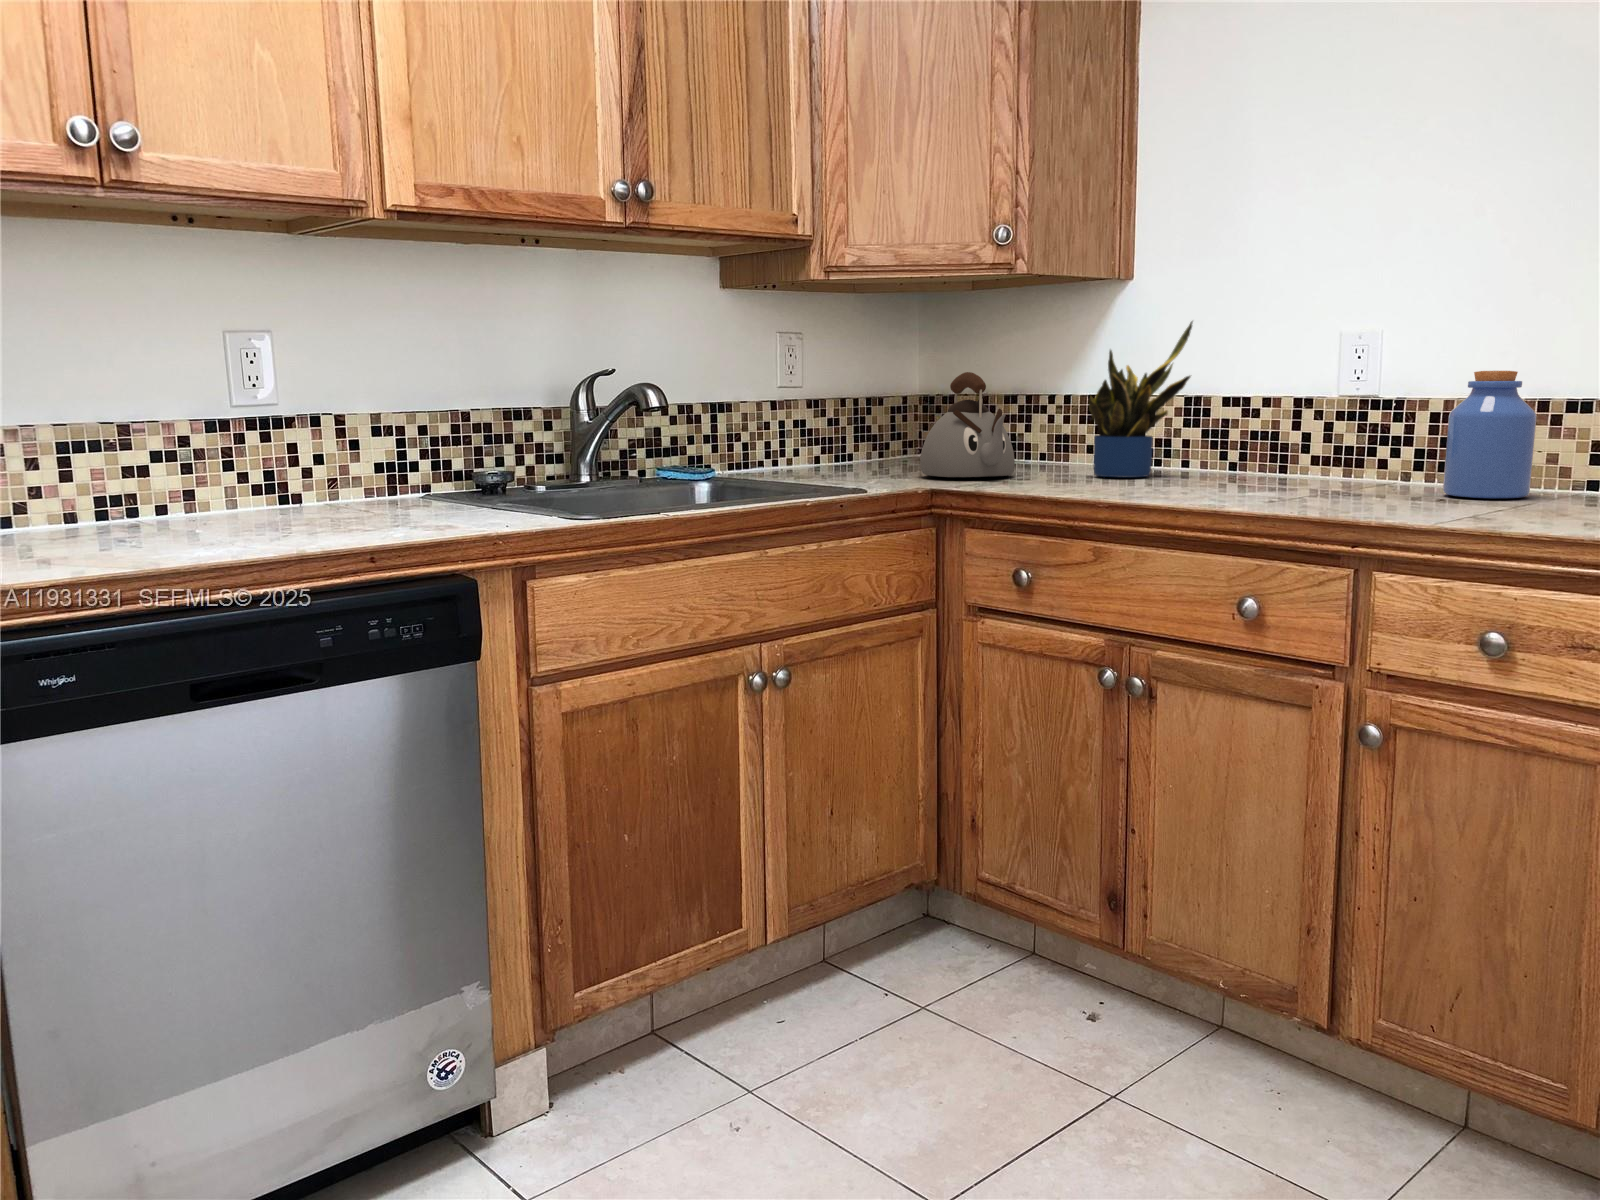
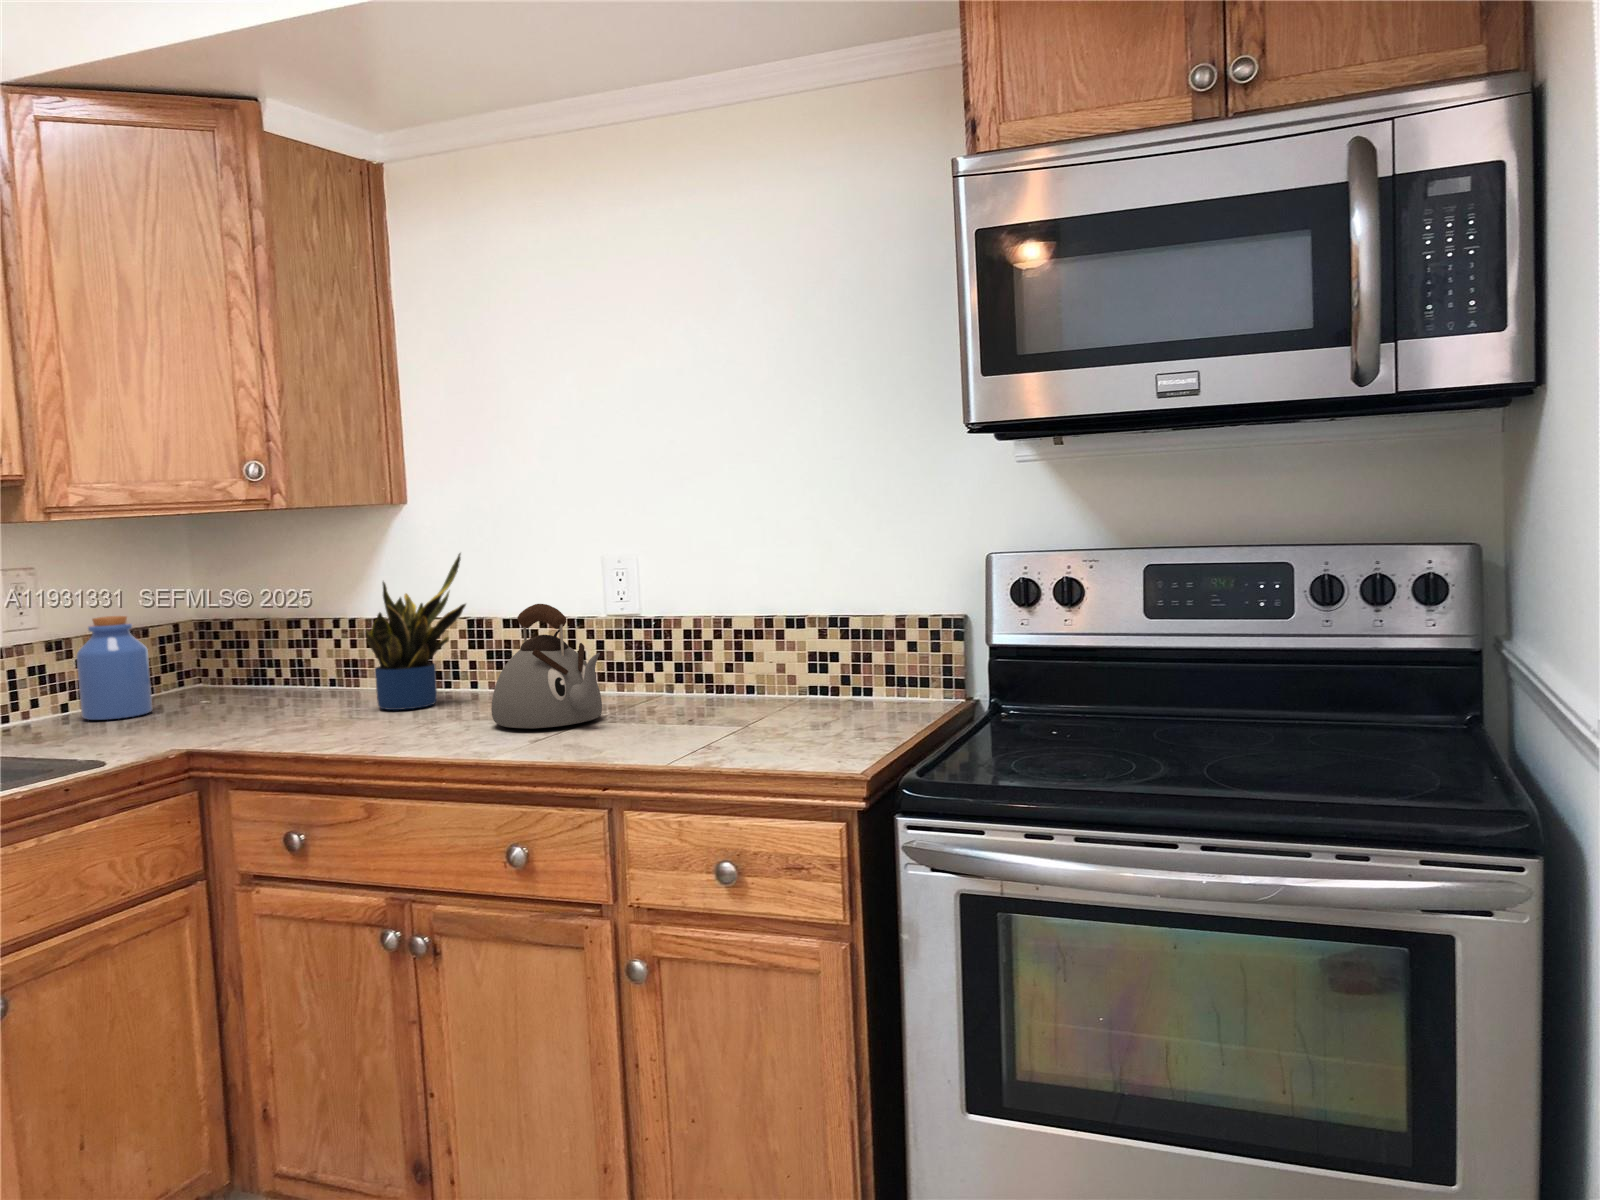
jar: present [1443,371,1536,499] -> present [77,616,152,720]
kettle: present [920,372,1015,477] -> present [491,604,602,728]

